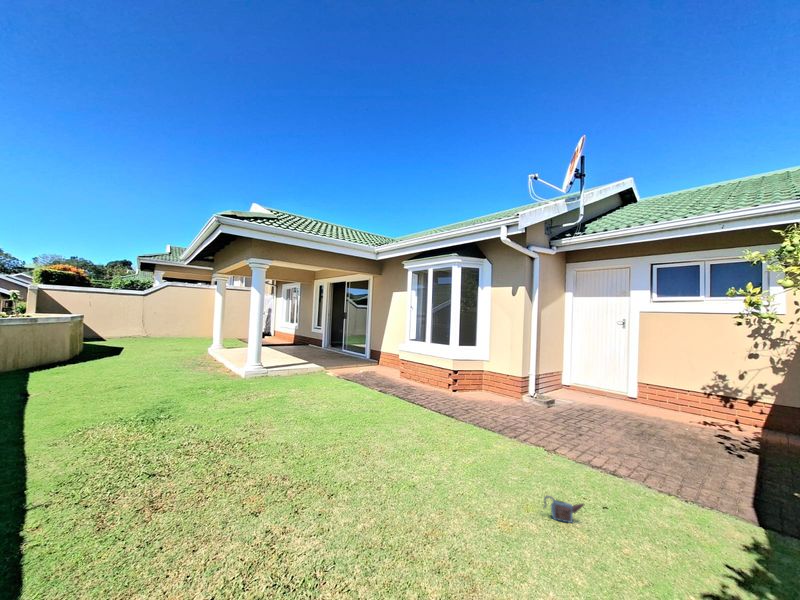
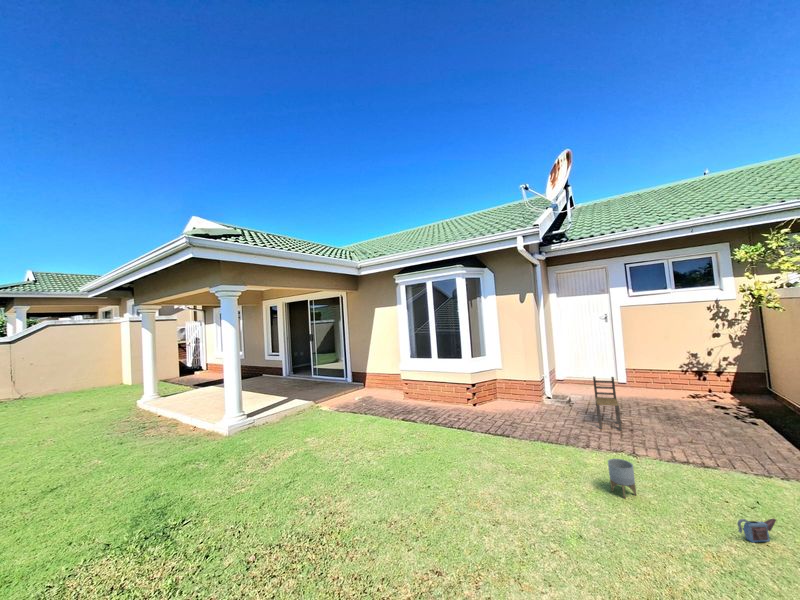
chair: none [548,375,577,433] -> present [593,377,622,431]
planter: none [482,436,503,472] -> present [608,459,637,498]

